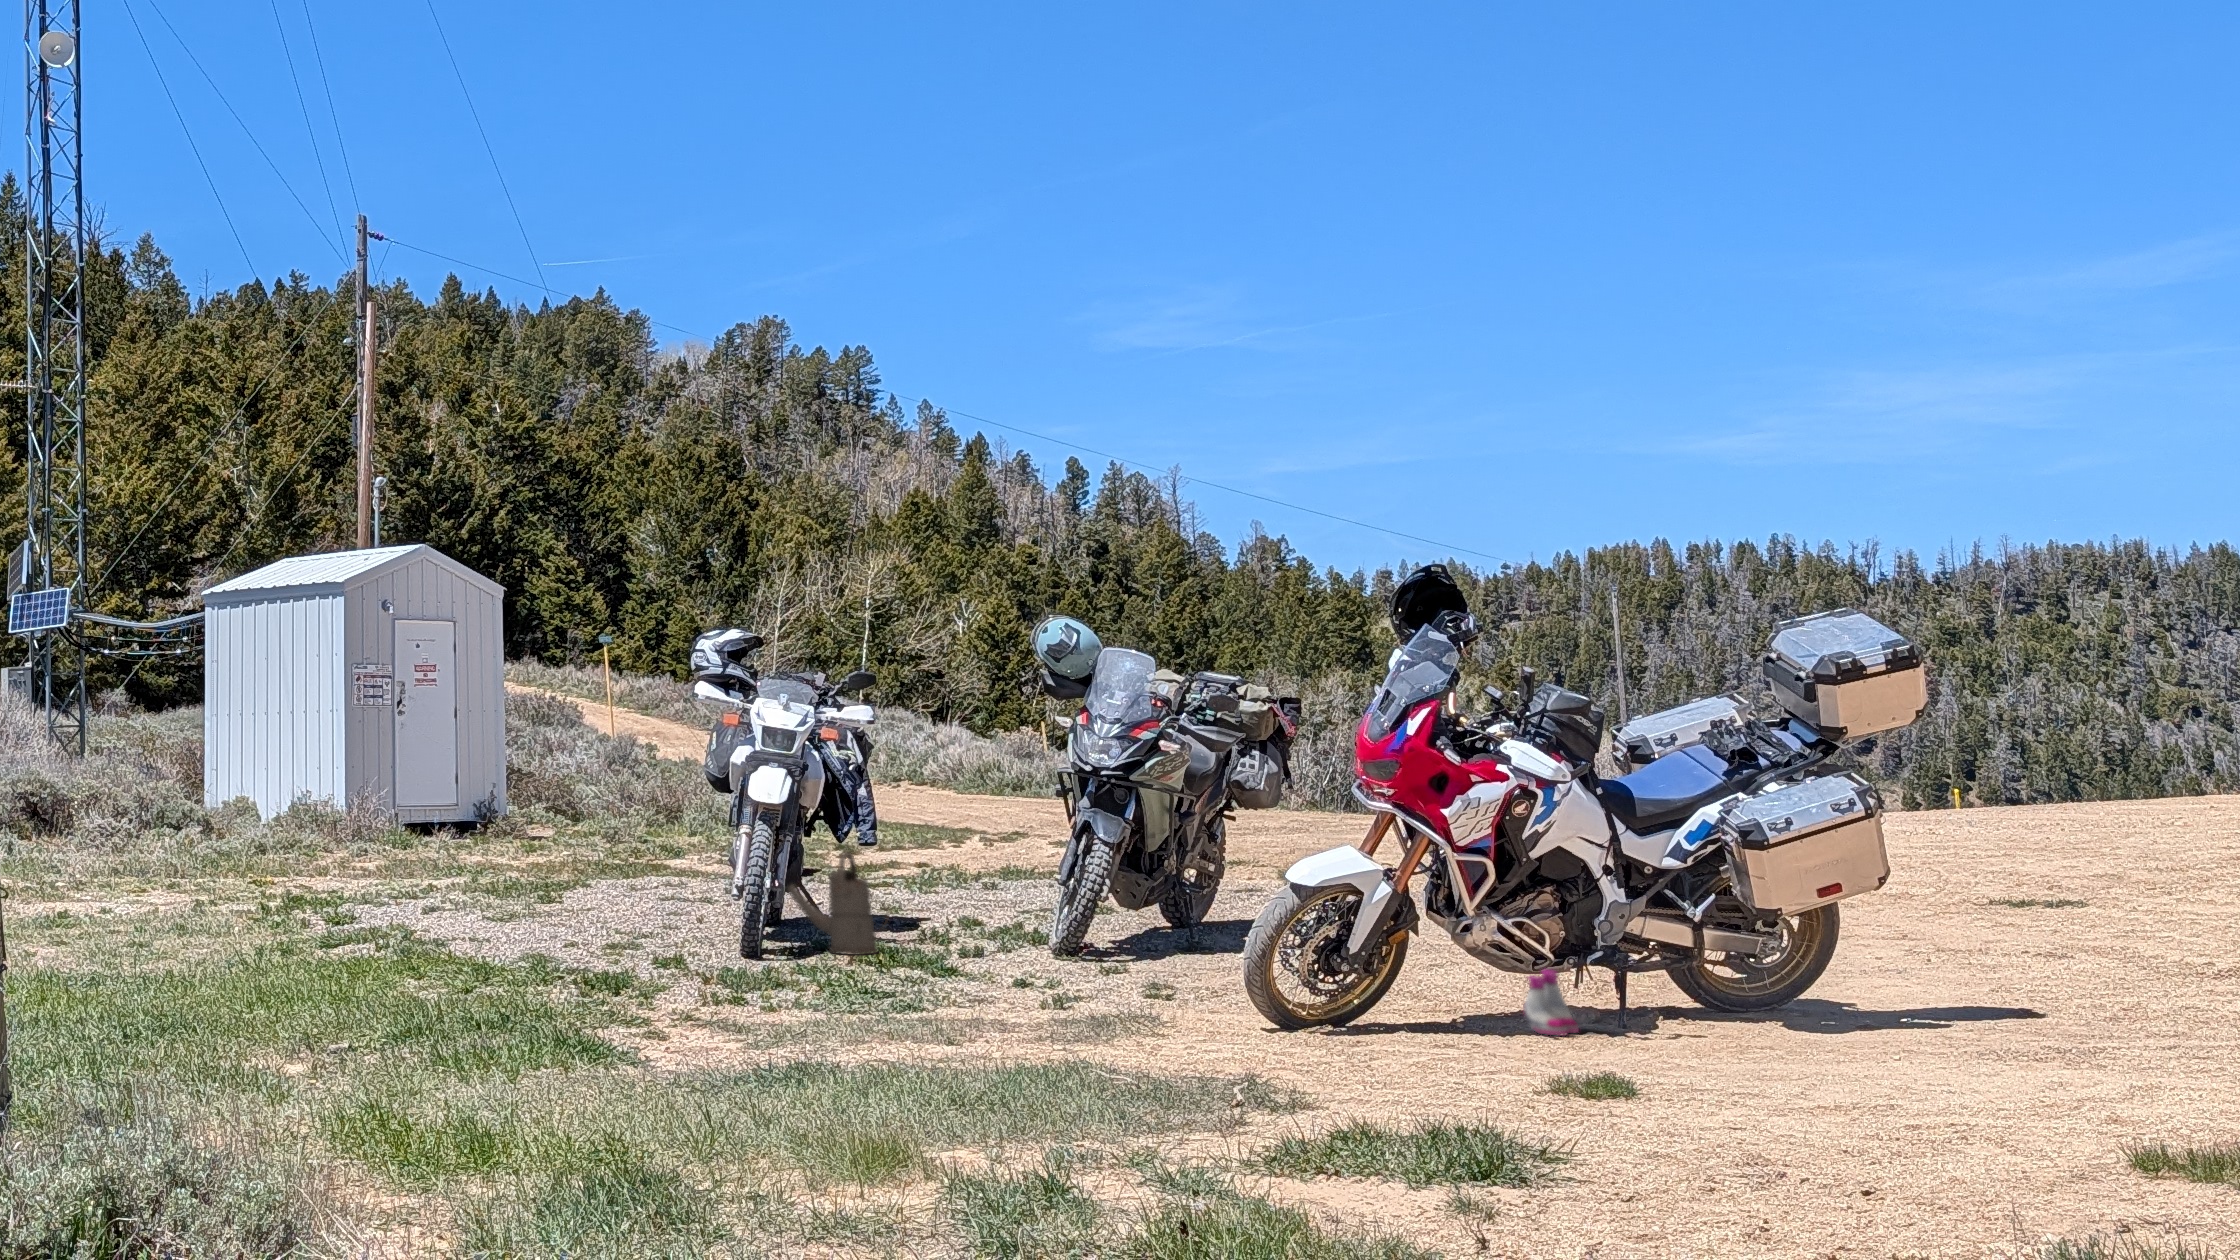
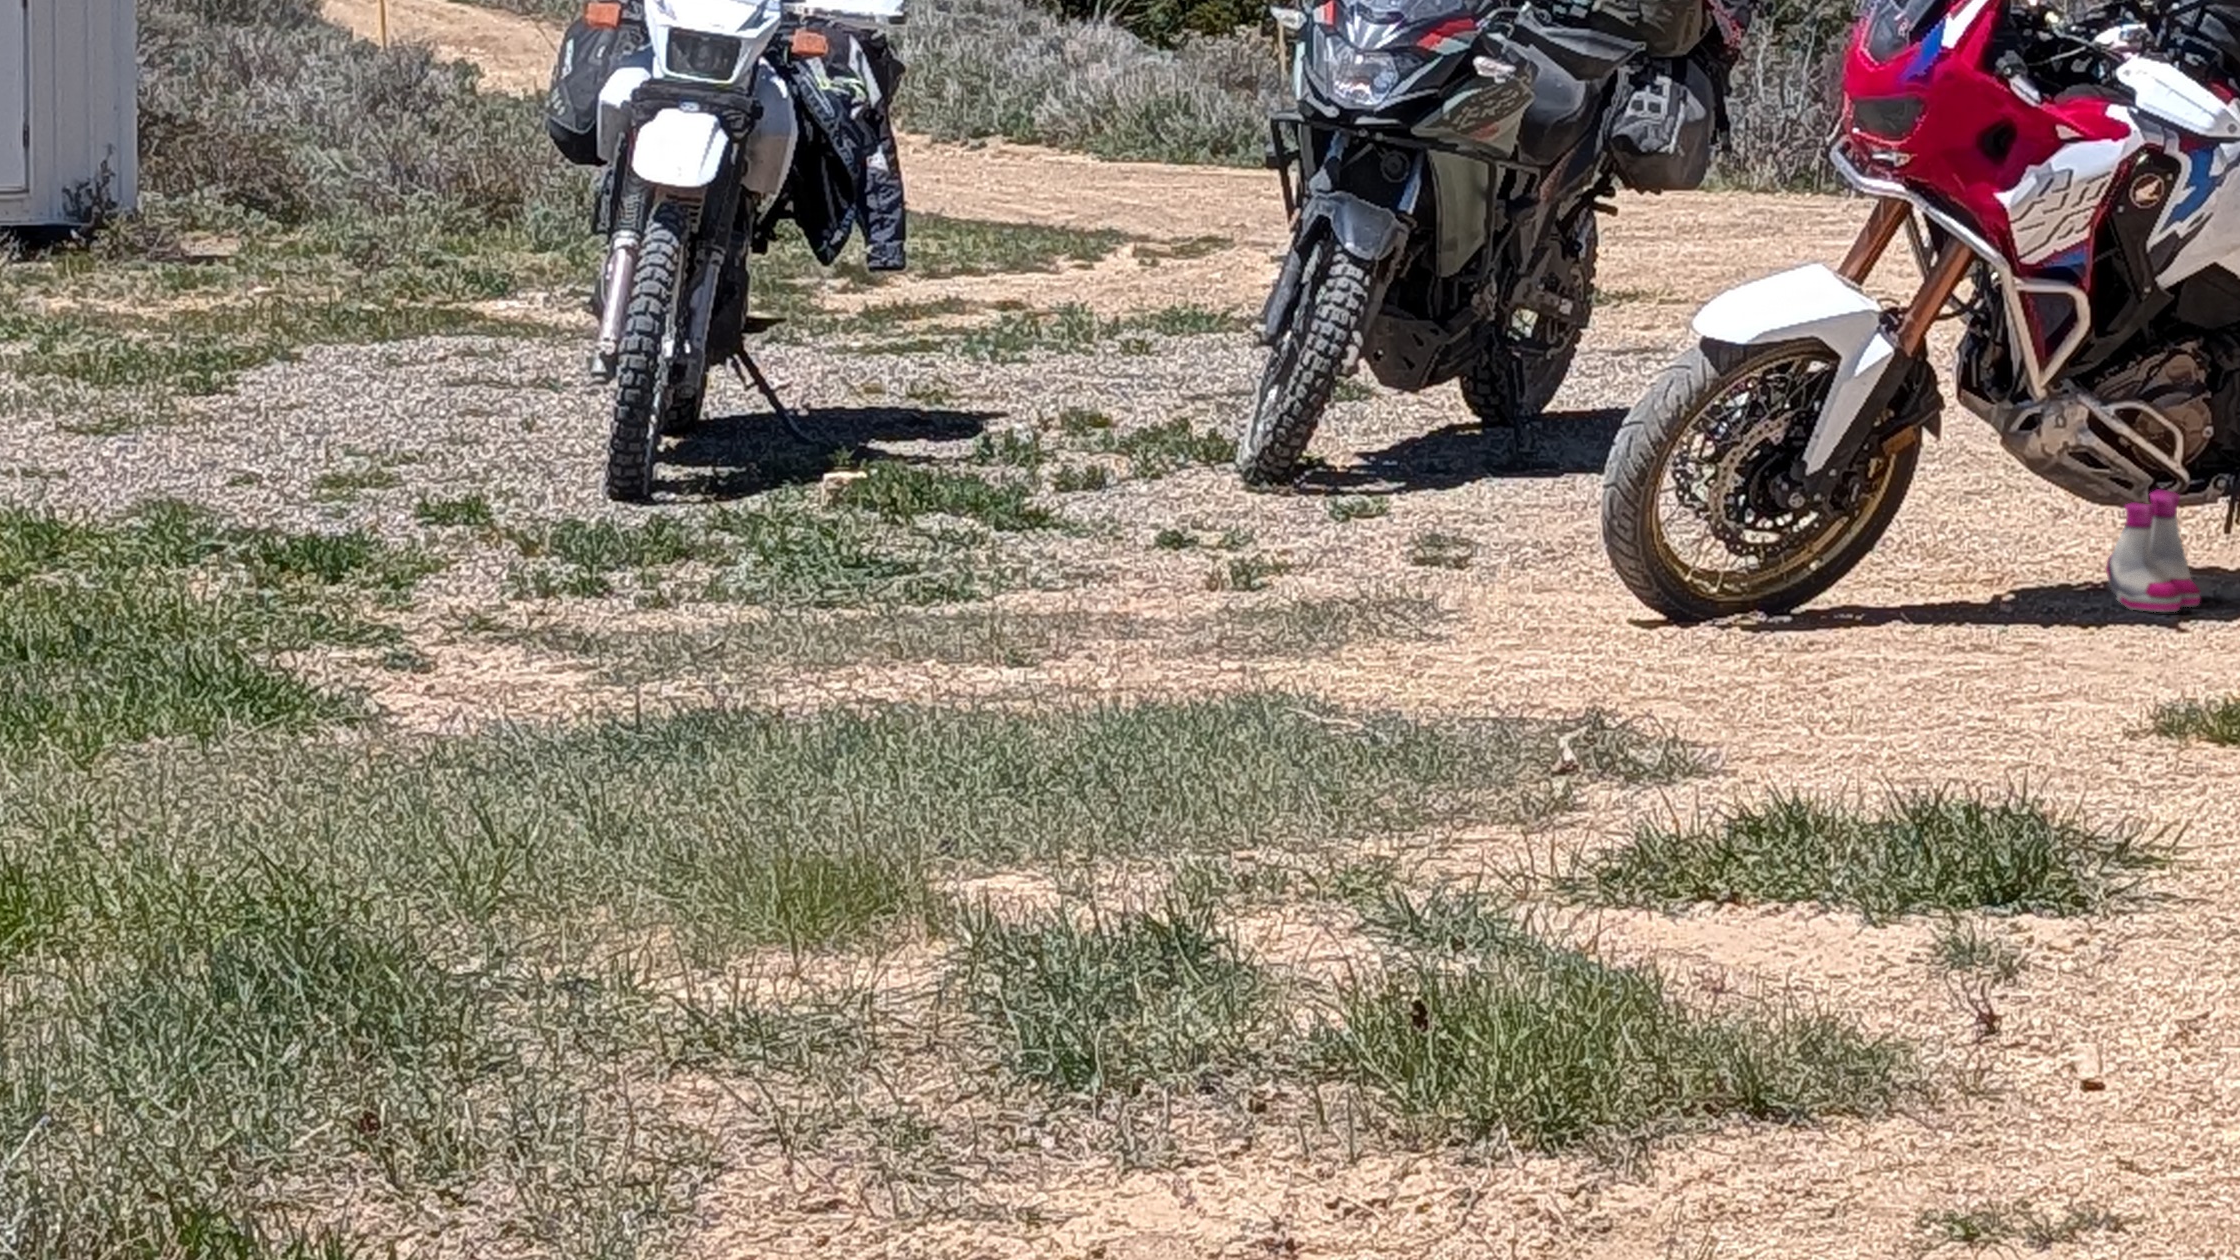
watering can: present [788,852,888,955] -> none [675,283,911,489]

